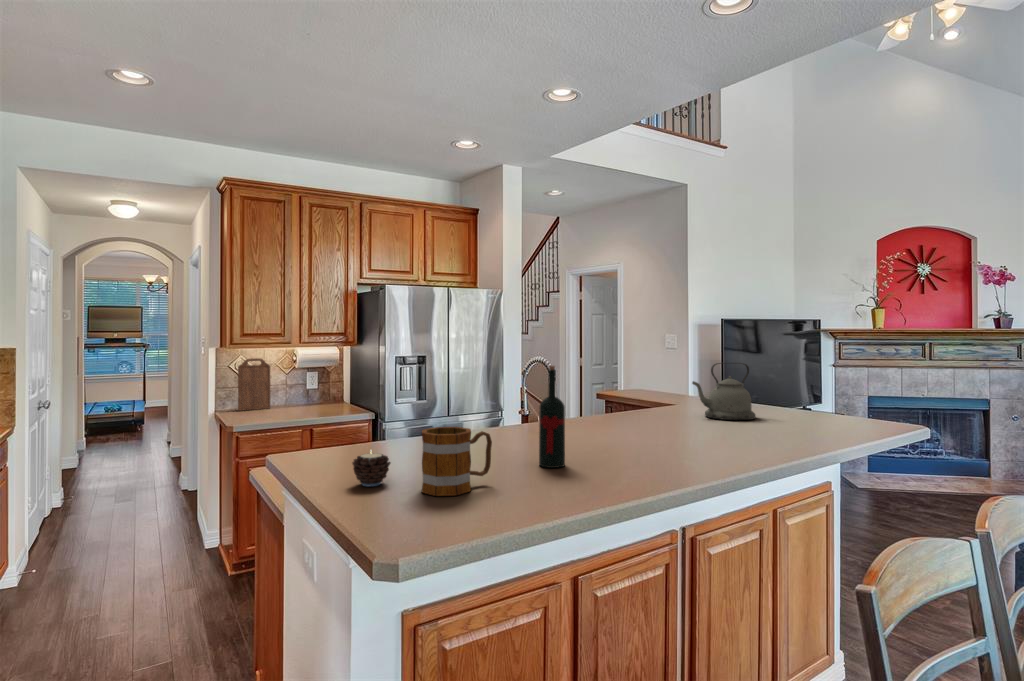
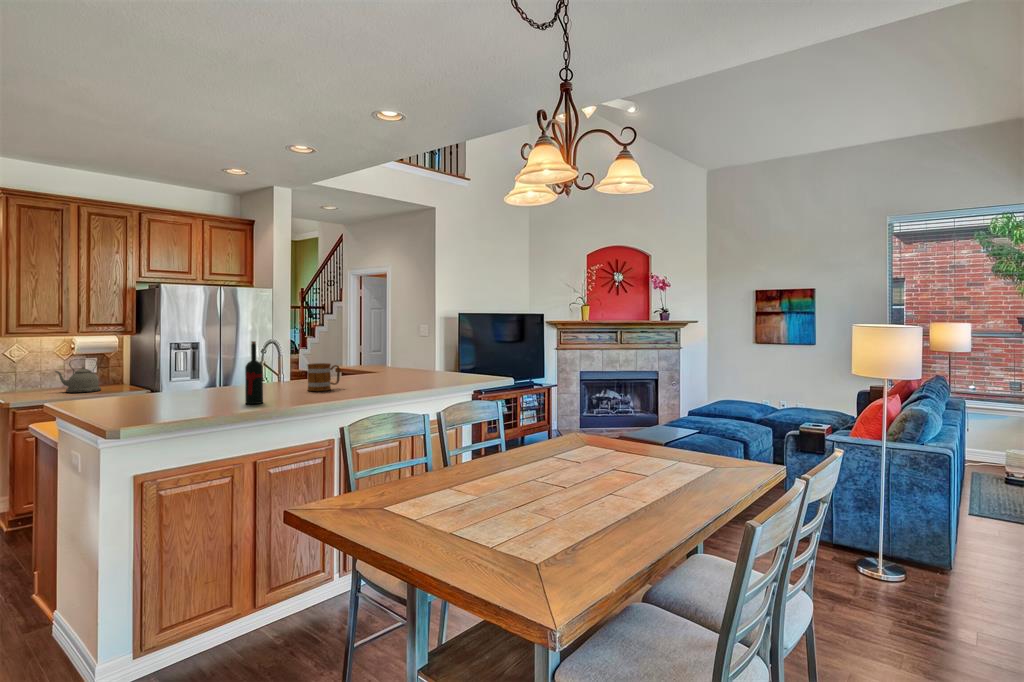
cutting board: present [238,358,270,411] -> none [13,347,49,393]
kettle: present [692,363,756,420] -> present [55,362,101,393]
mug: present [422,427,492,496] -> present [308,363,340,391]
candle: present [352,452,391,486] -> none [105,393,134,416]

